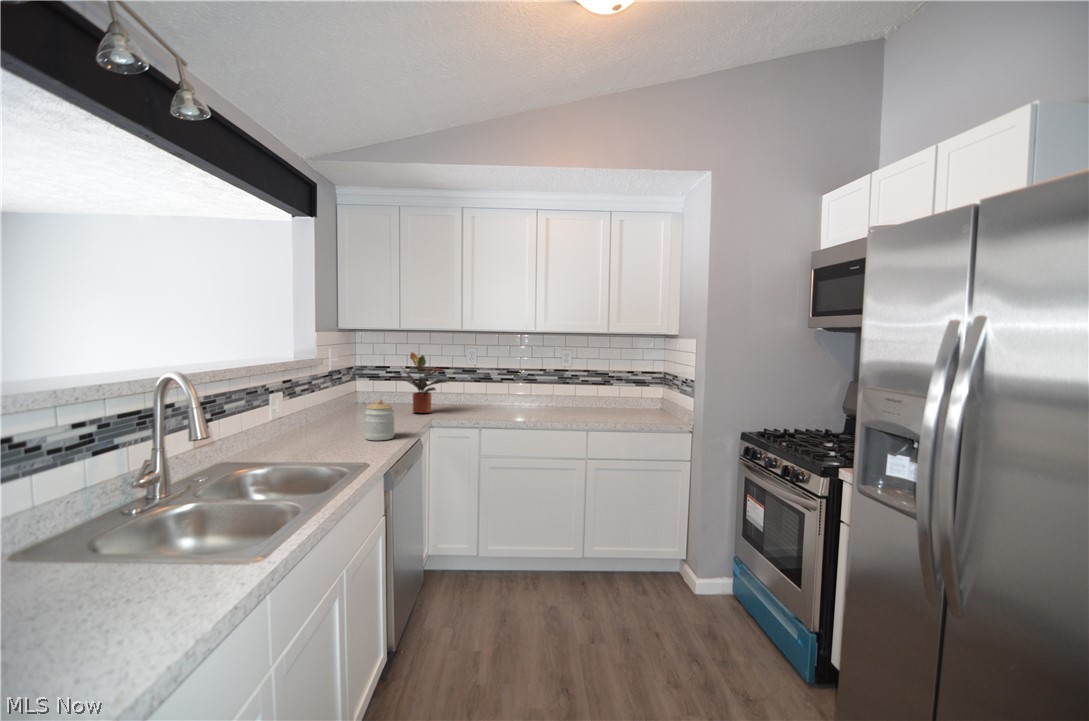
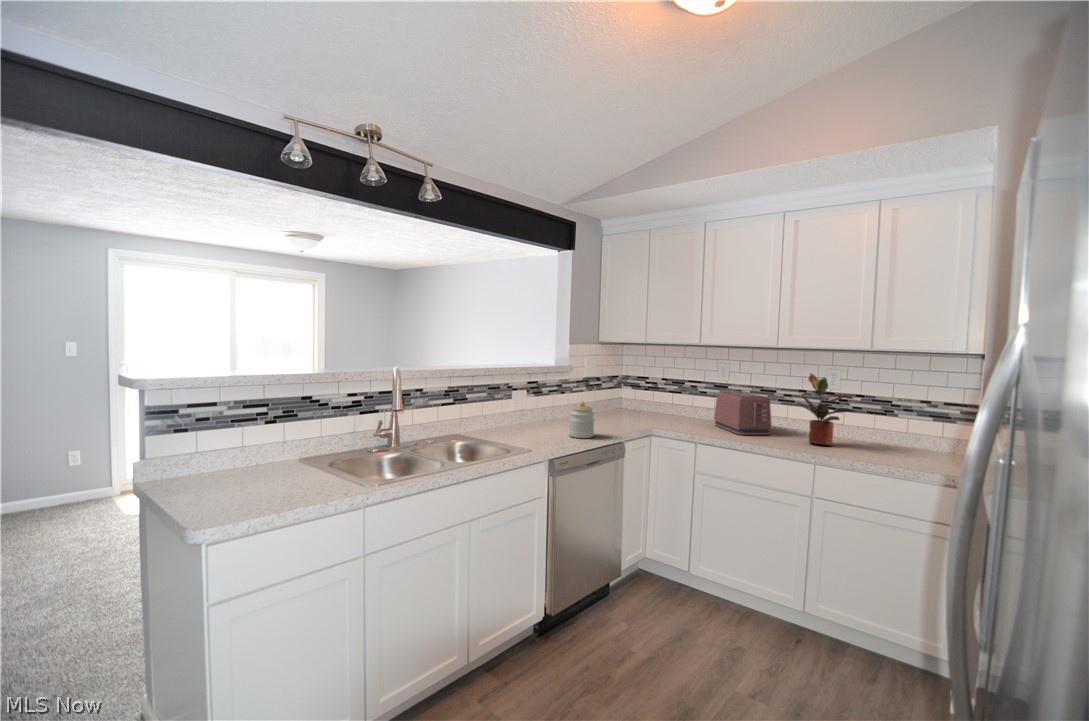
potted plant: present [401,352,447,413] -> present [796,373,855,445]
toaster: none [474,374,532,415] -> present [714,391,771,435]

